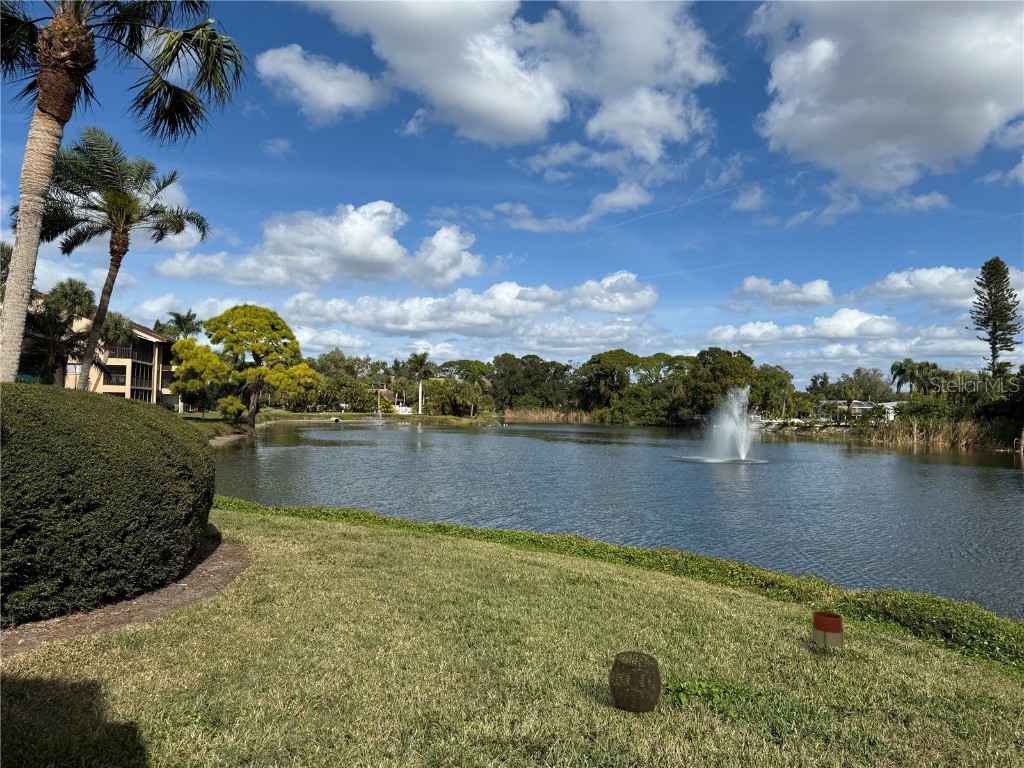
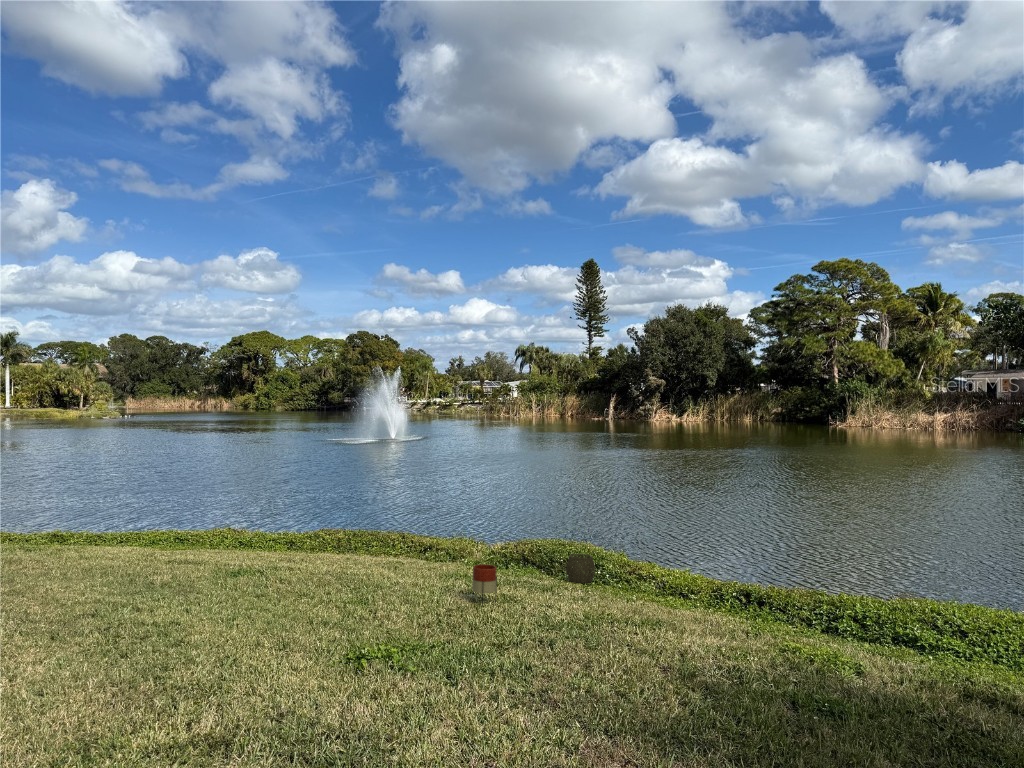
woven basket: present [609,651,662,712] -> present [566,554,595,583]

